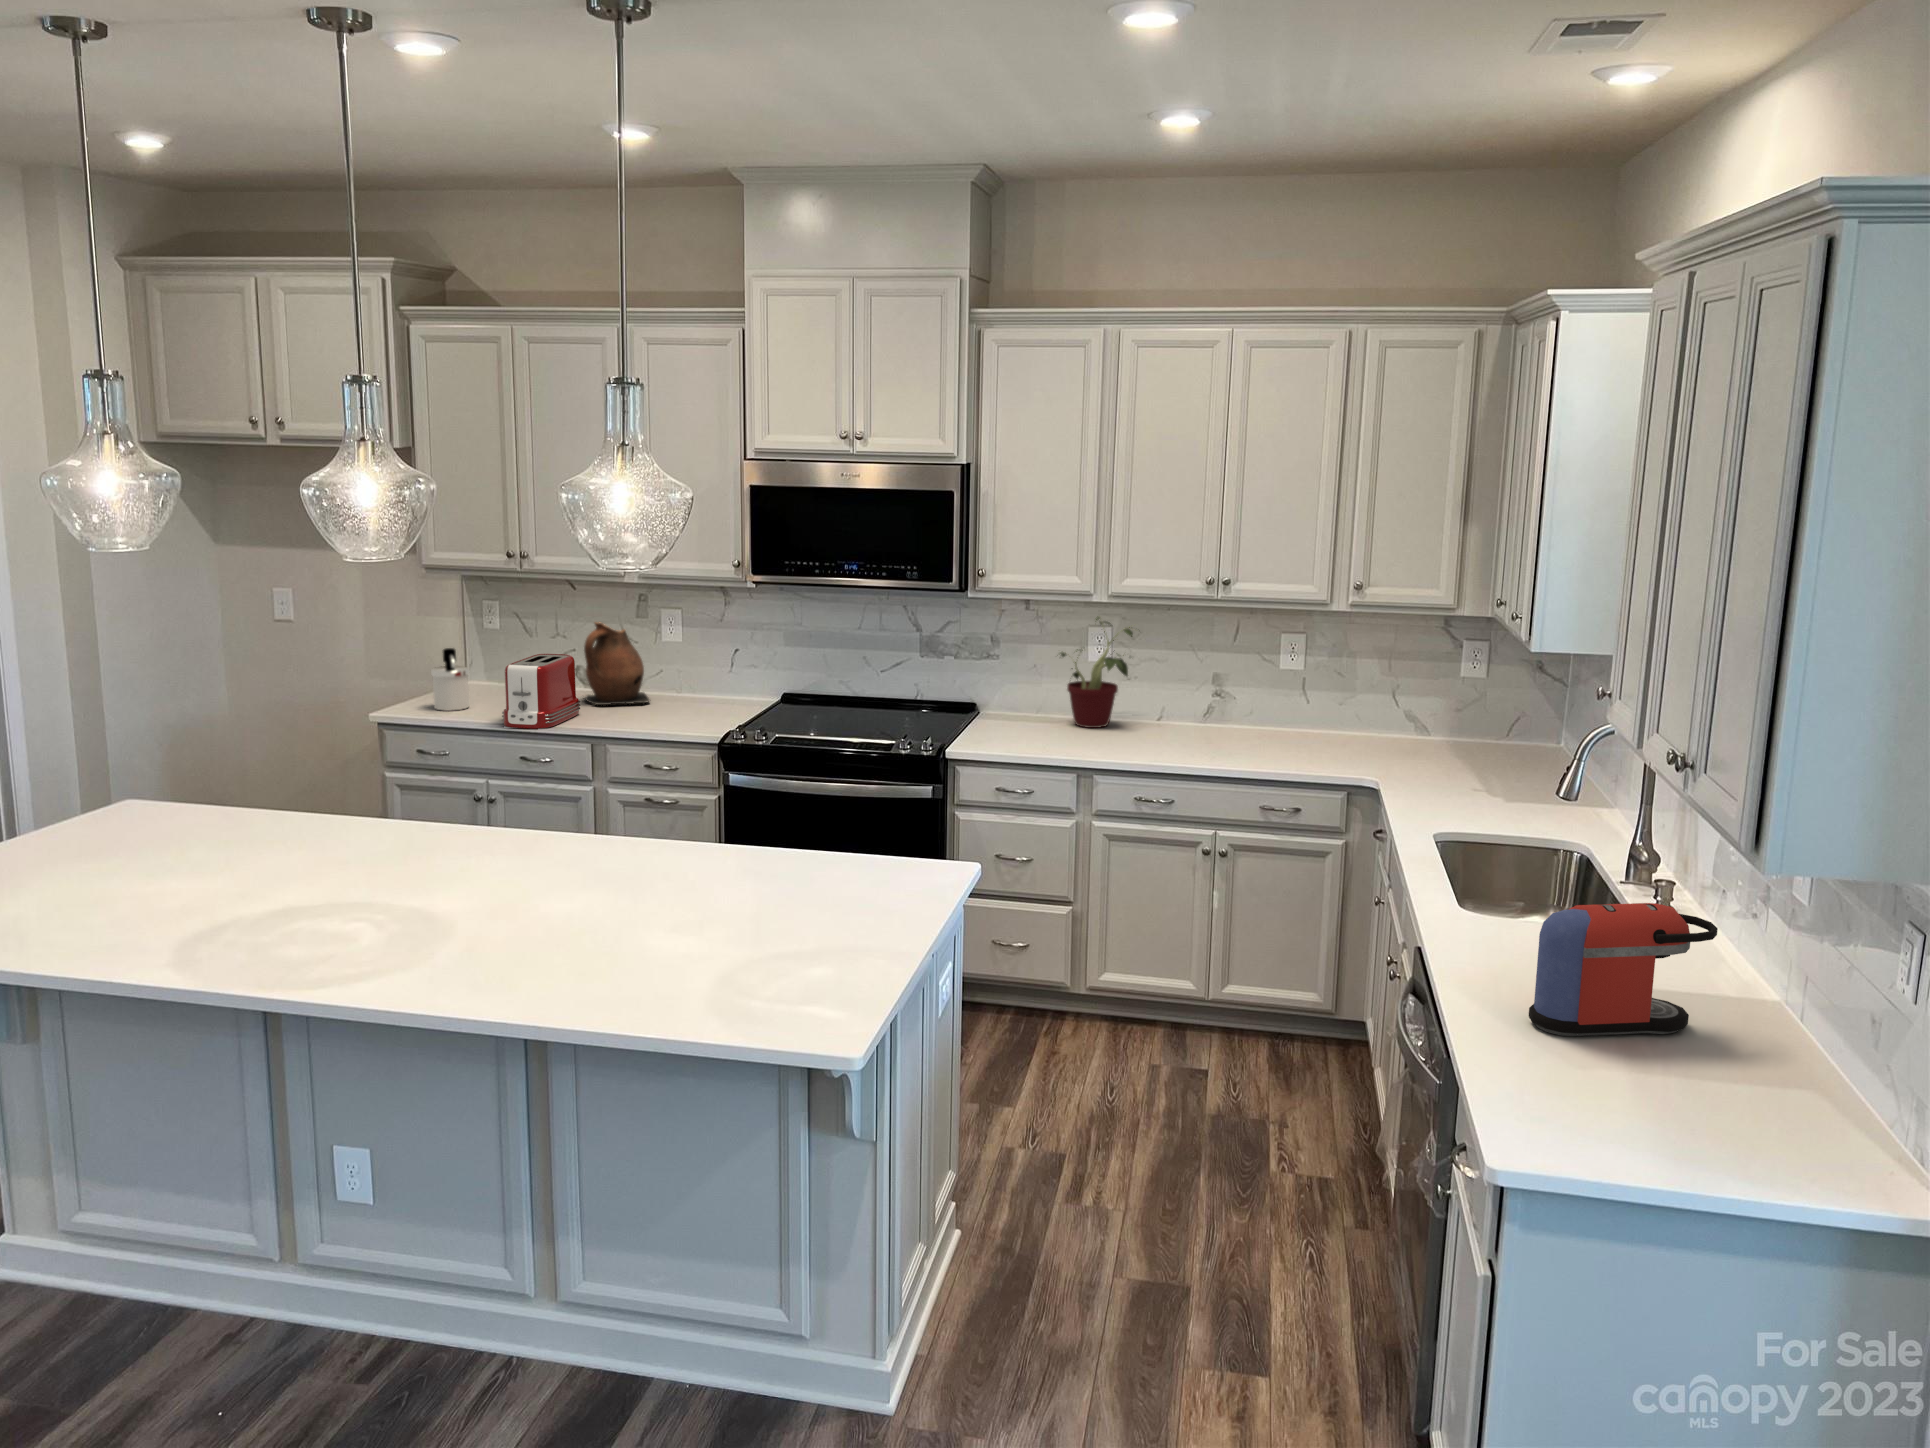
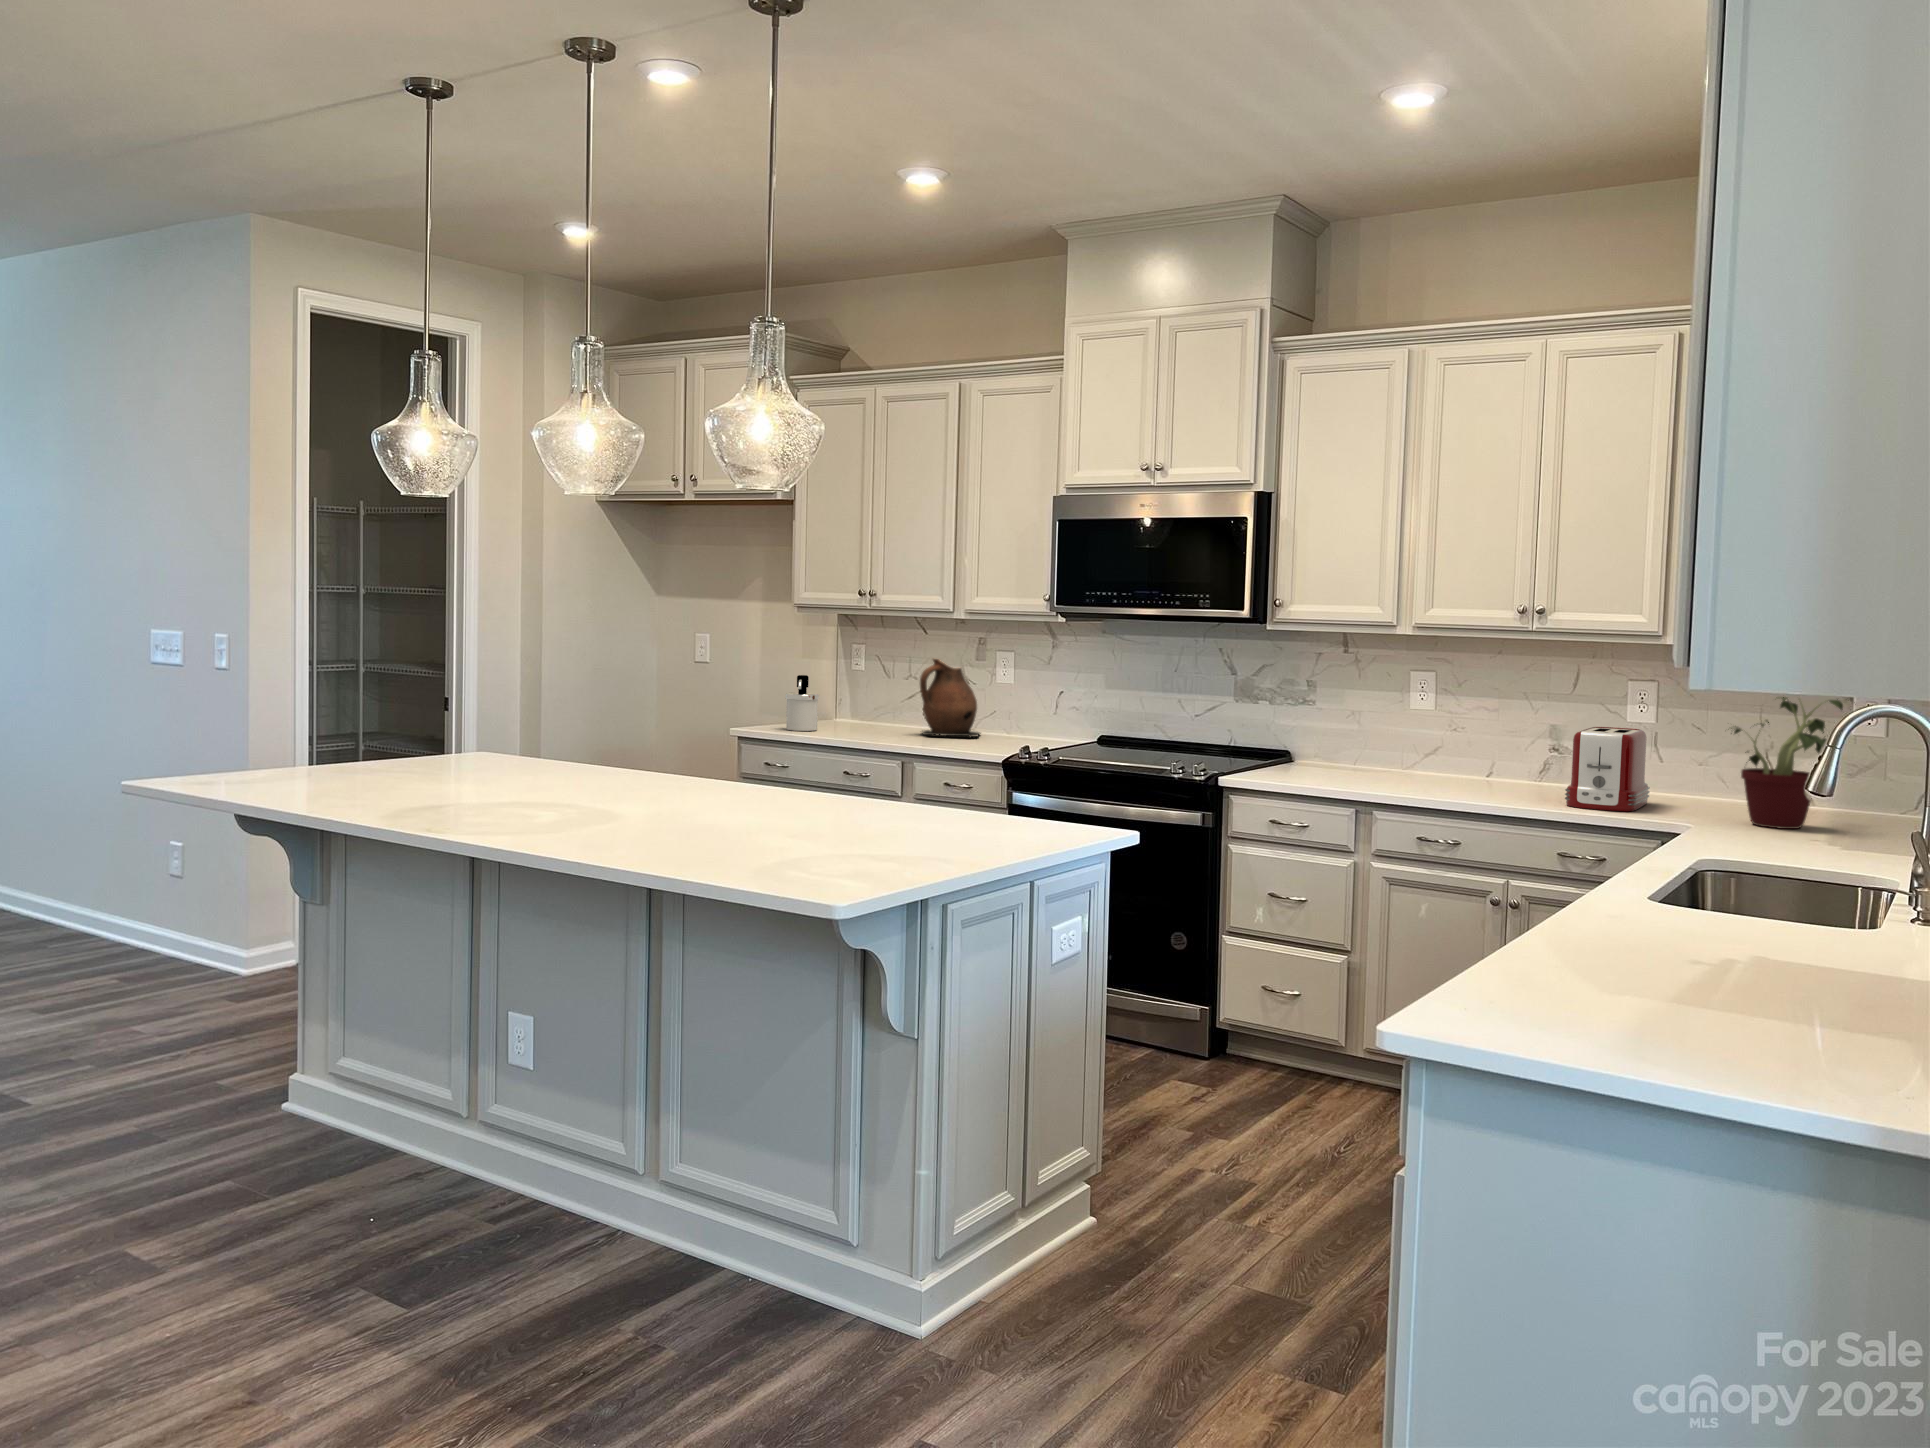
potted plant: present [1060,616,1133,728] -> present [1728,697,1849,829]
toaster: present [502,654,580,729] -> present [1565,727,1650,811]
coffee maker: present [1529,903,1718,1036] -> none [1581,818,1828,983]

